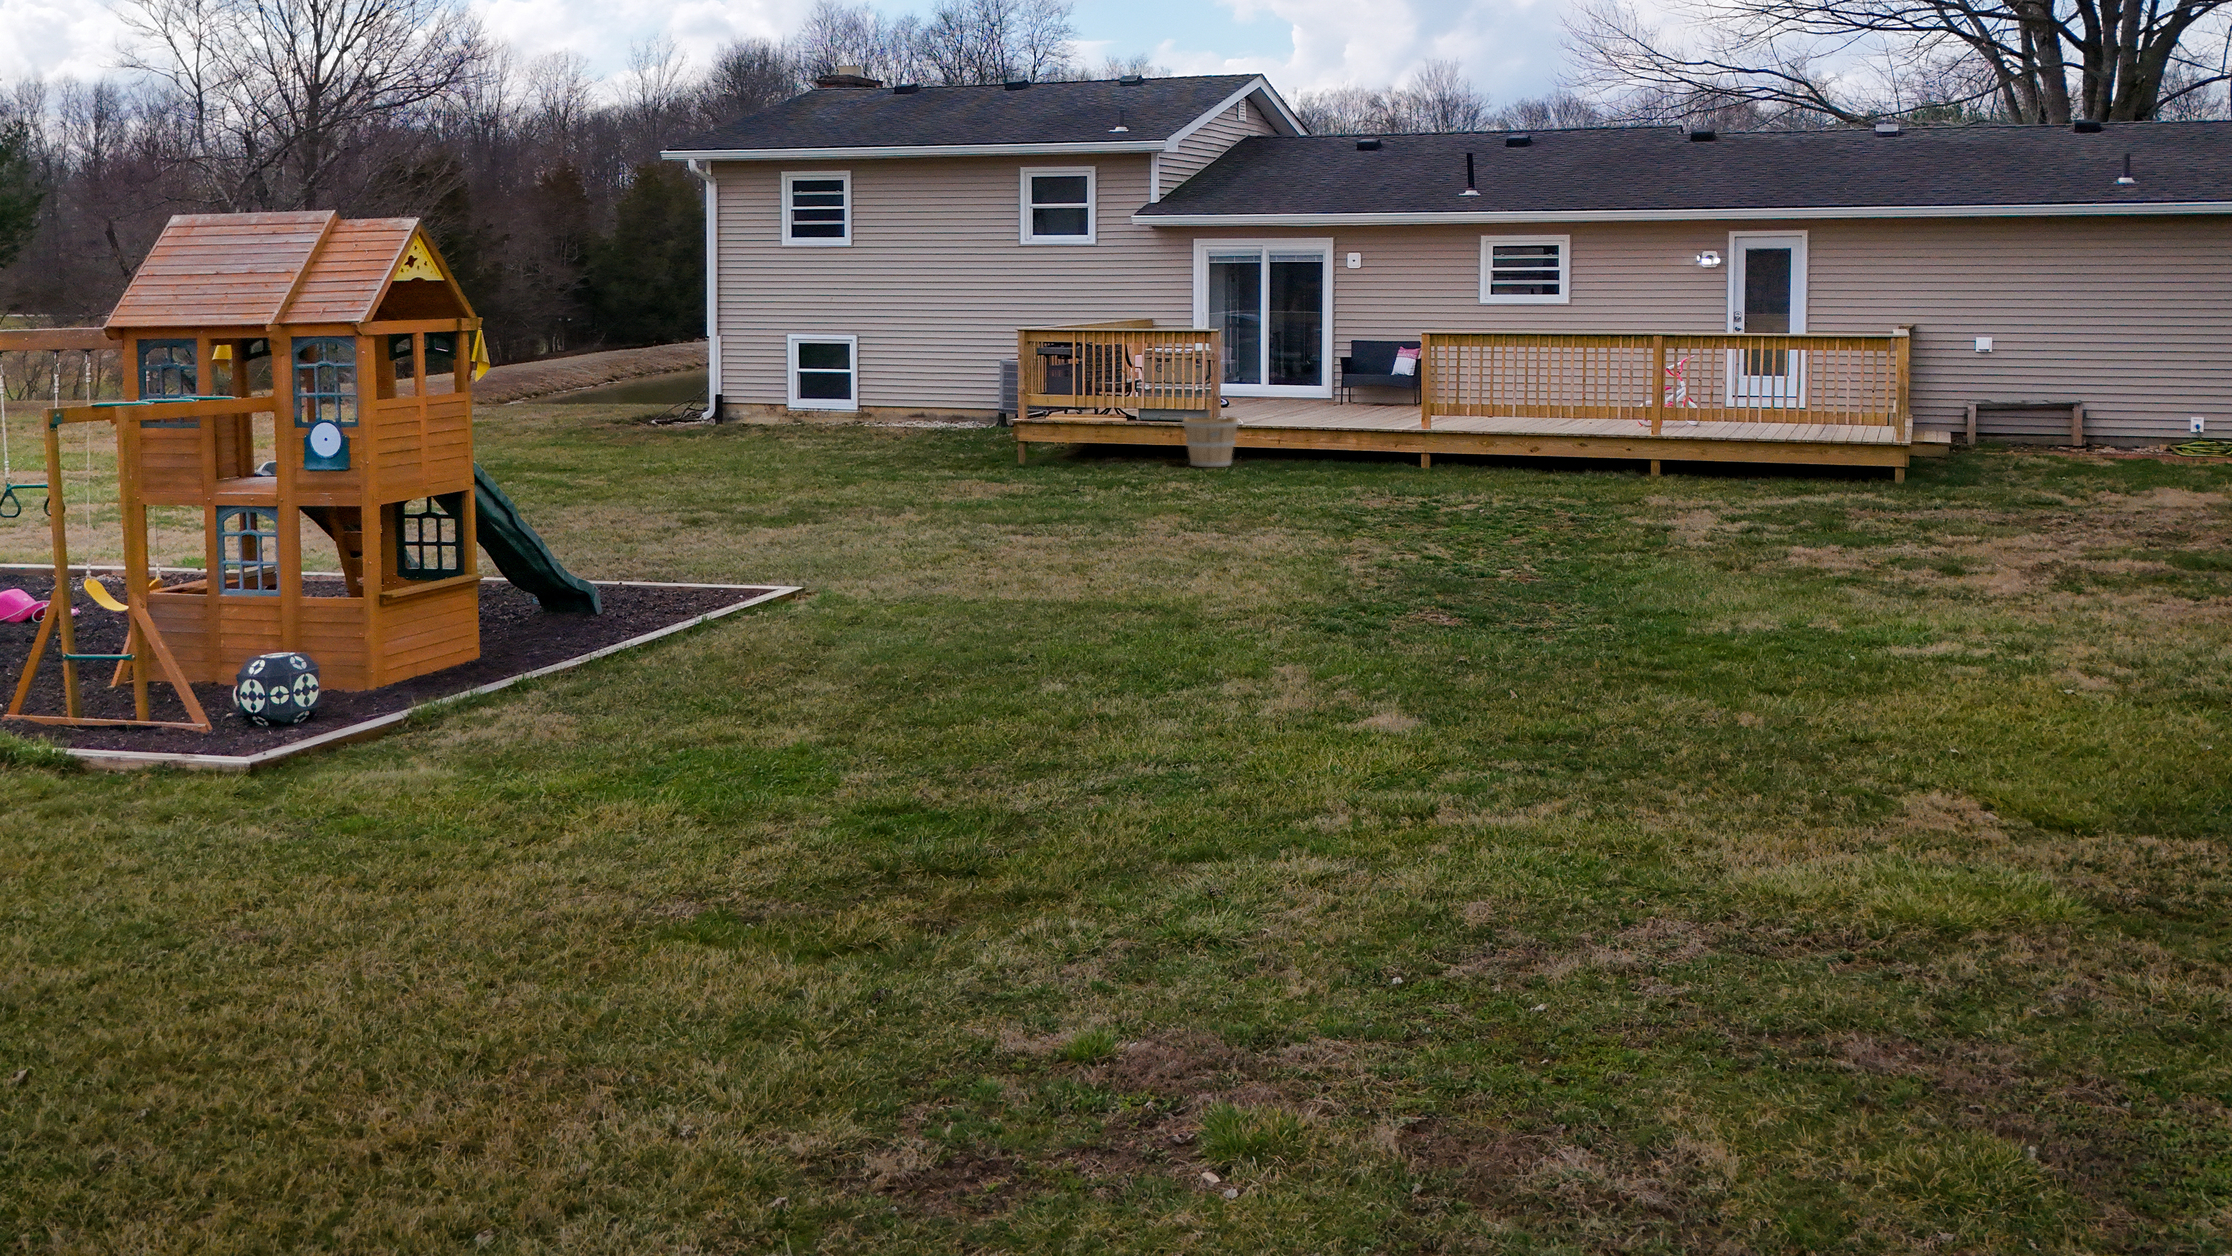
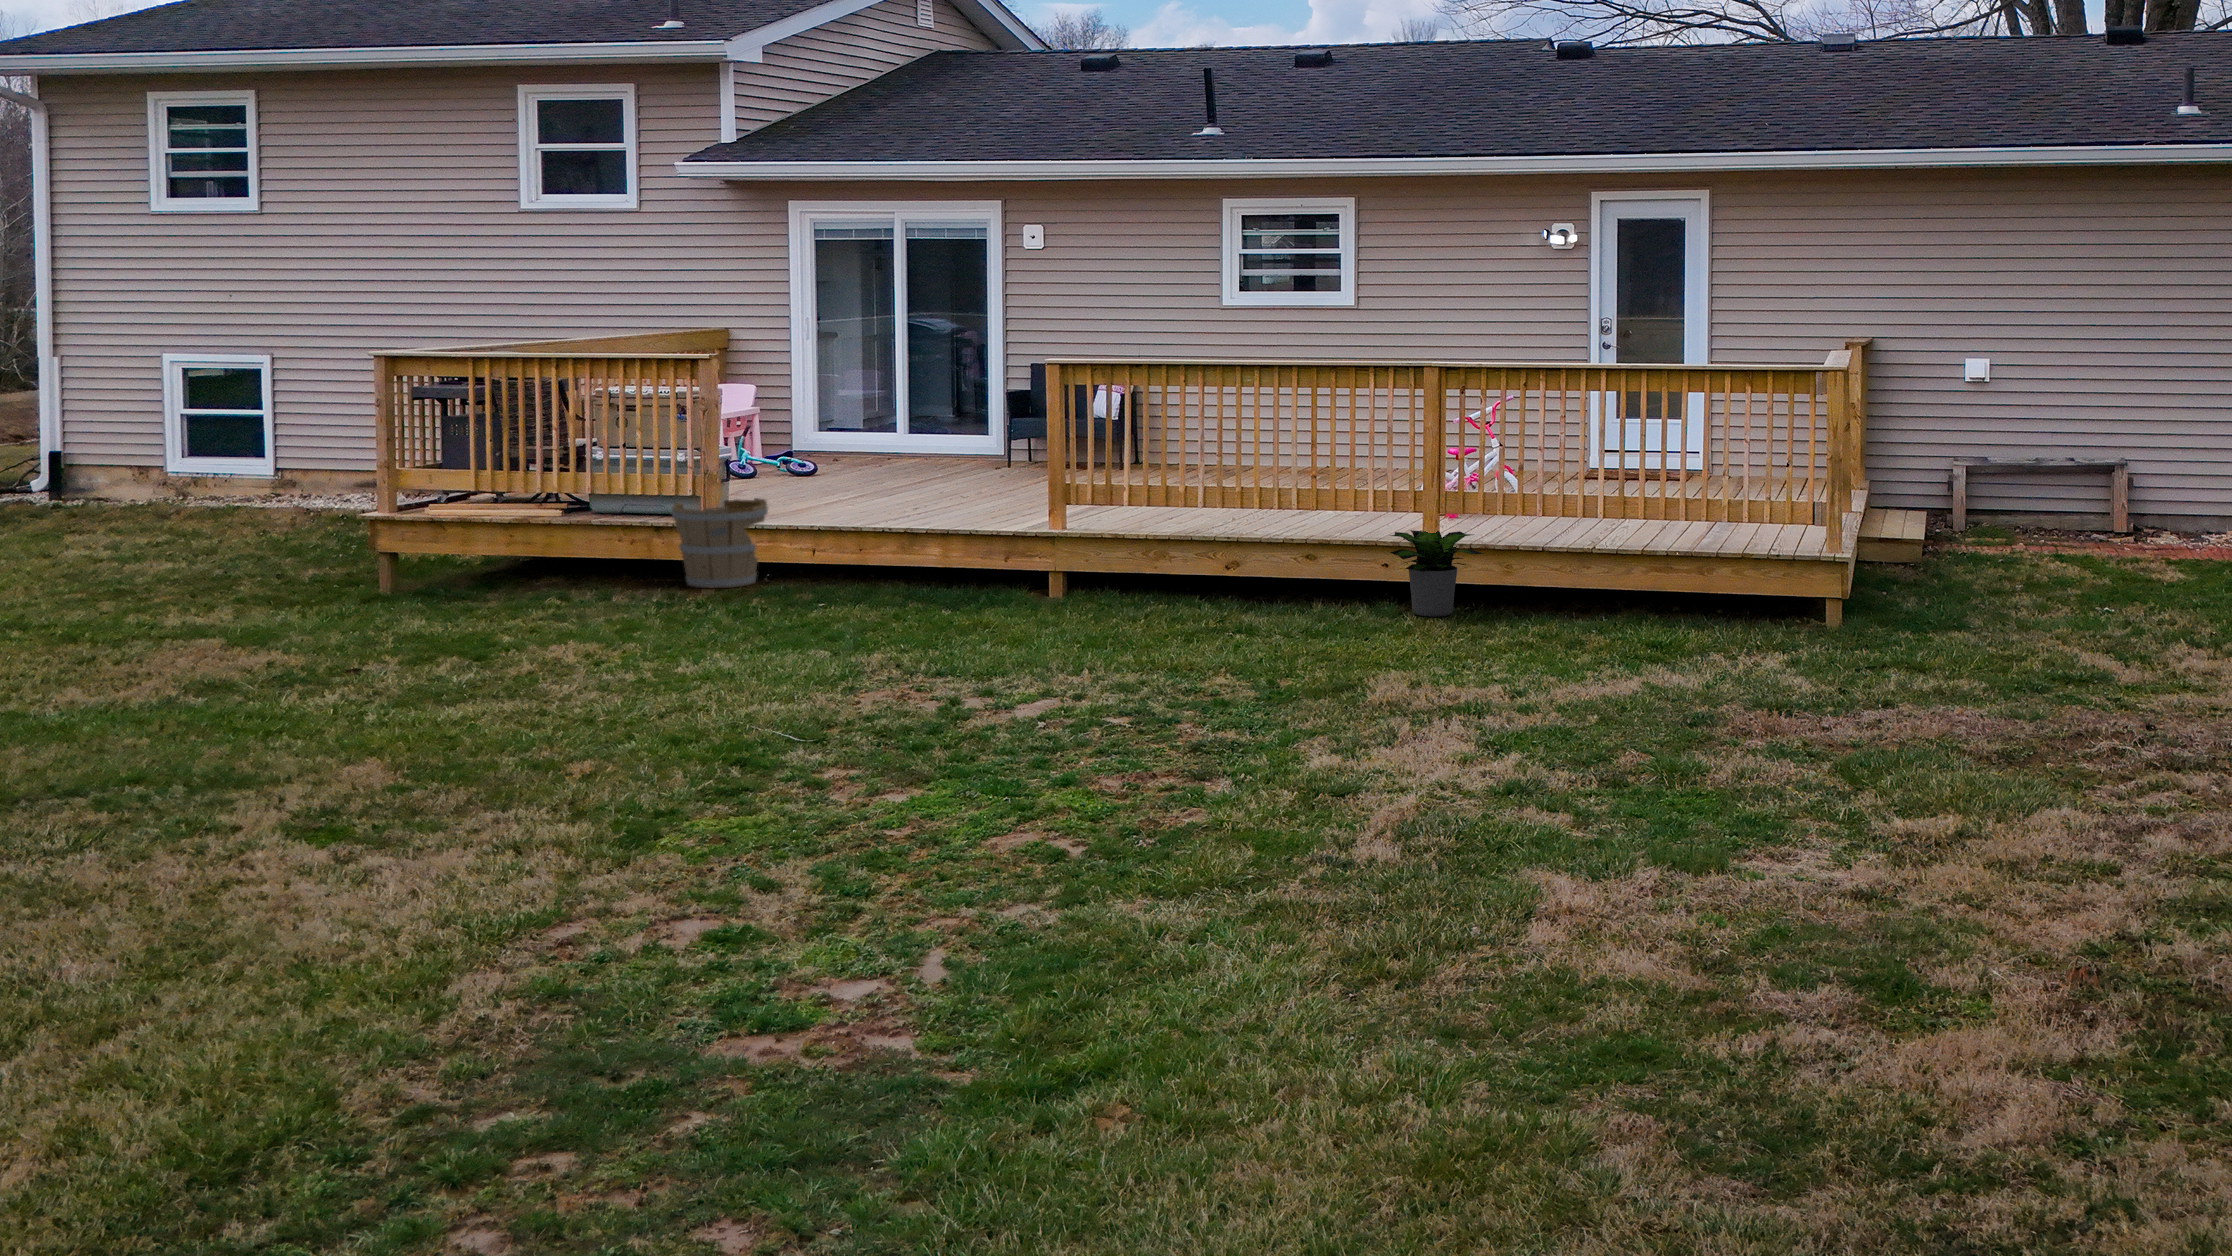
potted plant: none [1625,433,1683,481] -> present [1390,530,1483,617]

